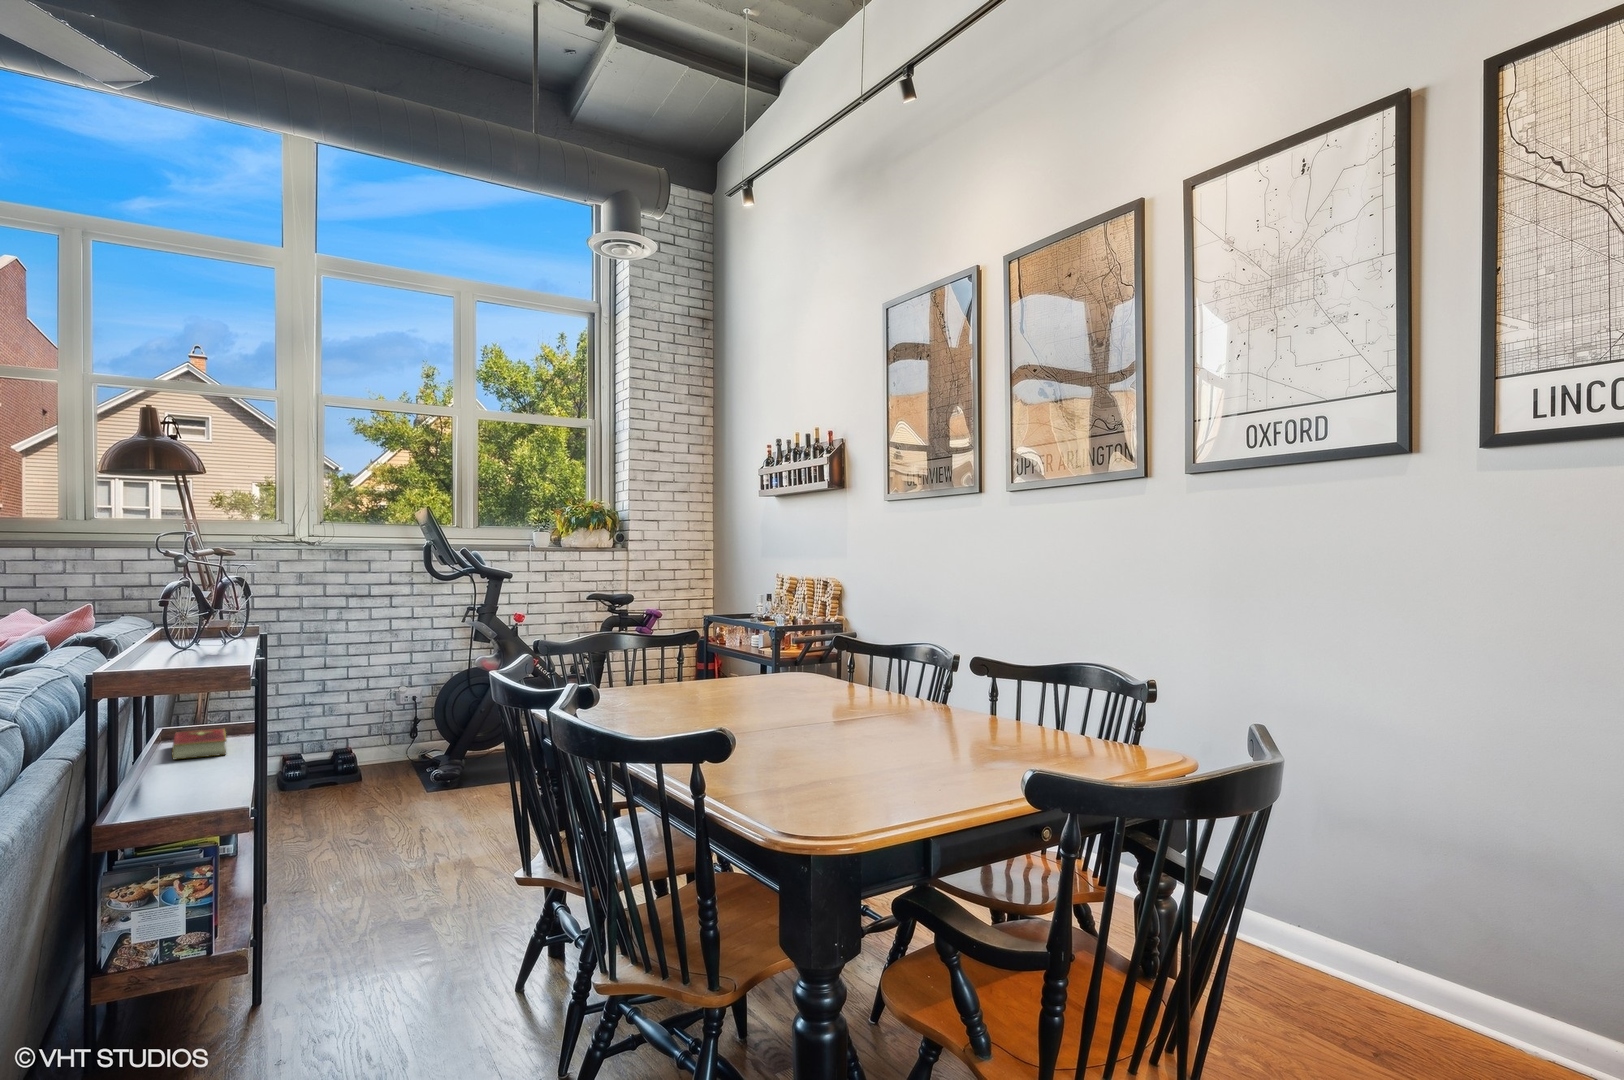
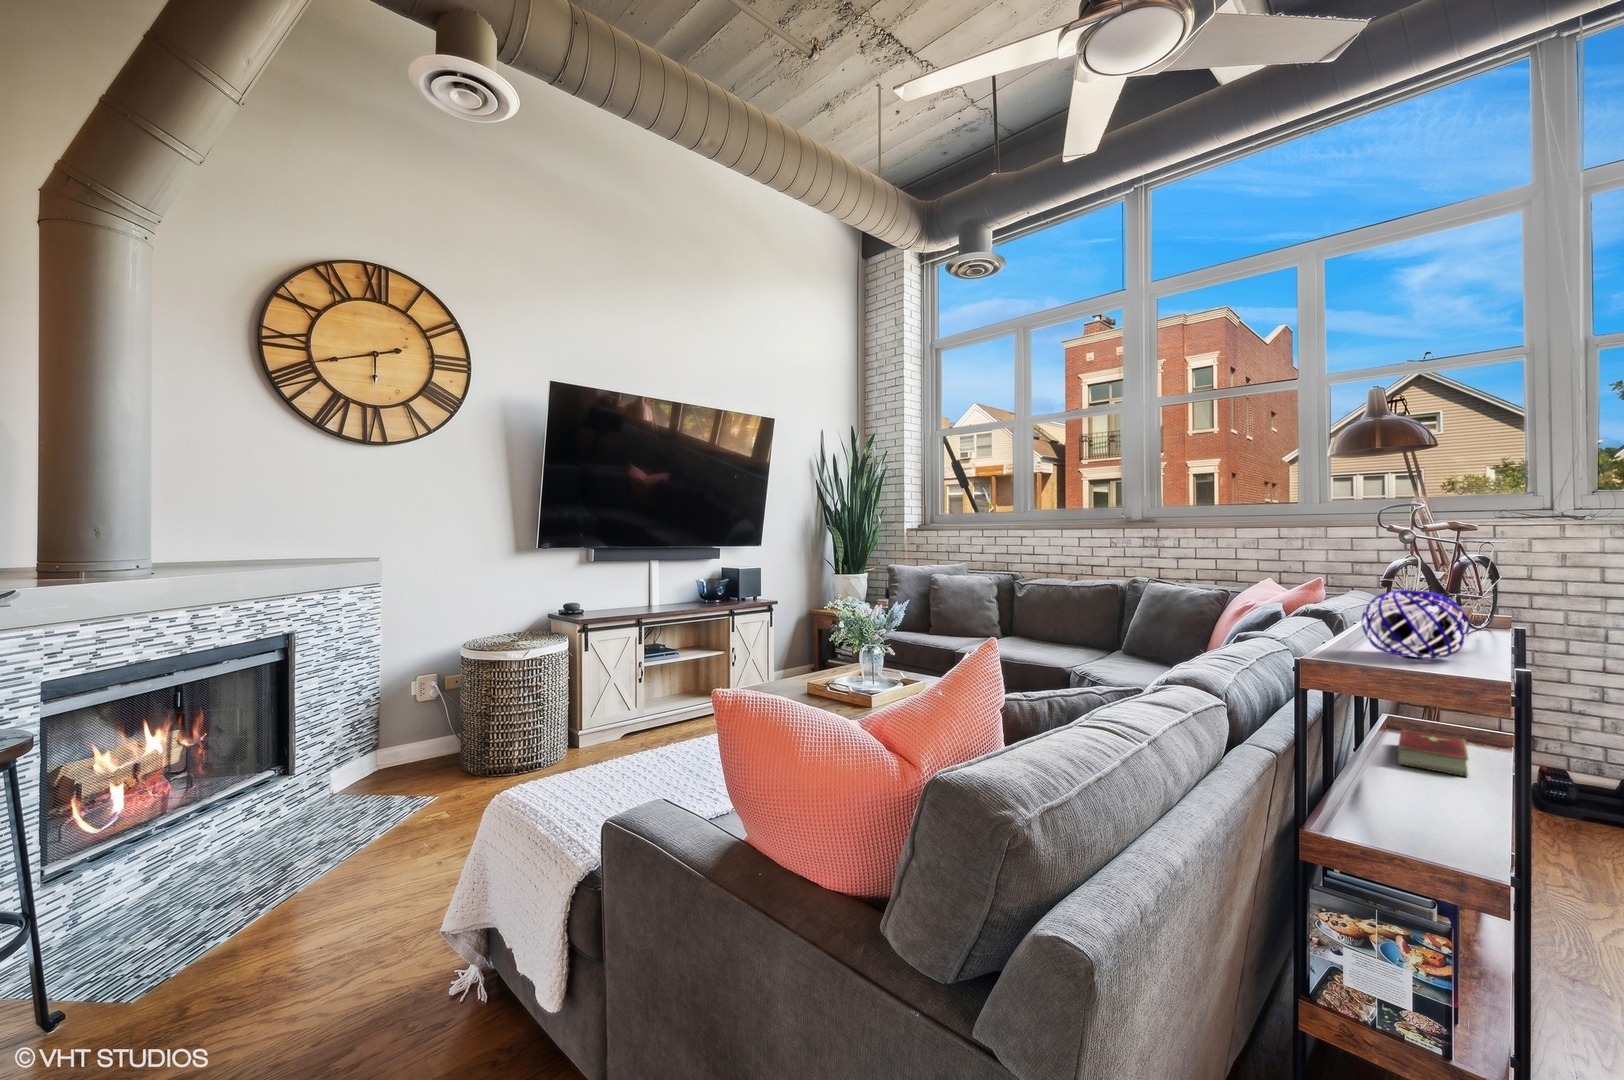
decorative orb: none [147,607,228,660] -> present [1362,590,1469,658]

